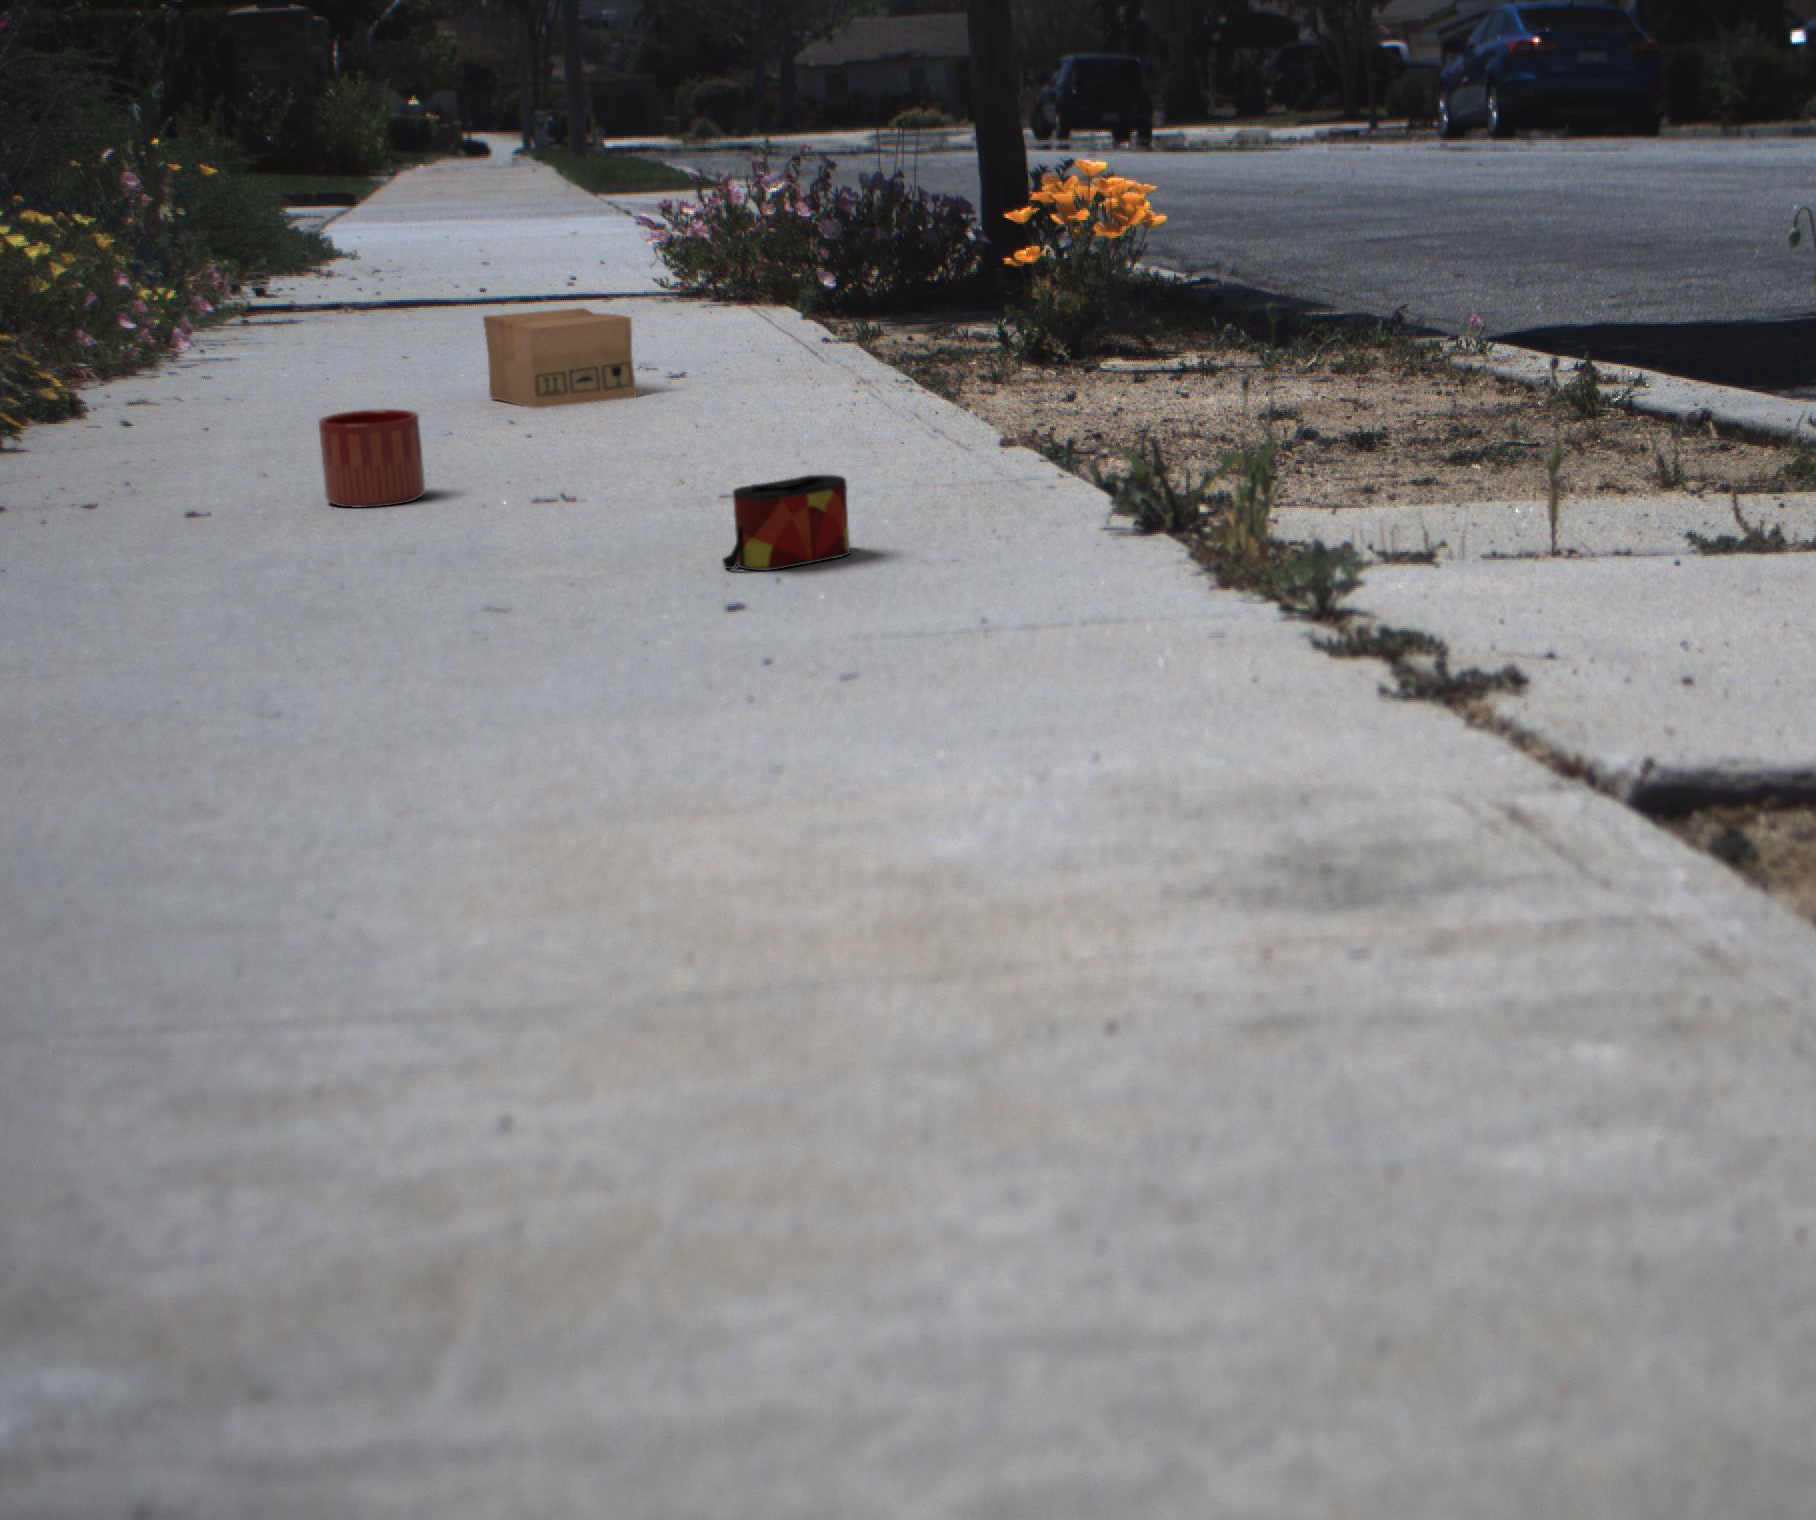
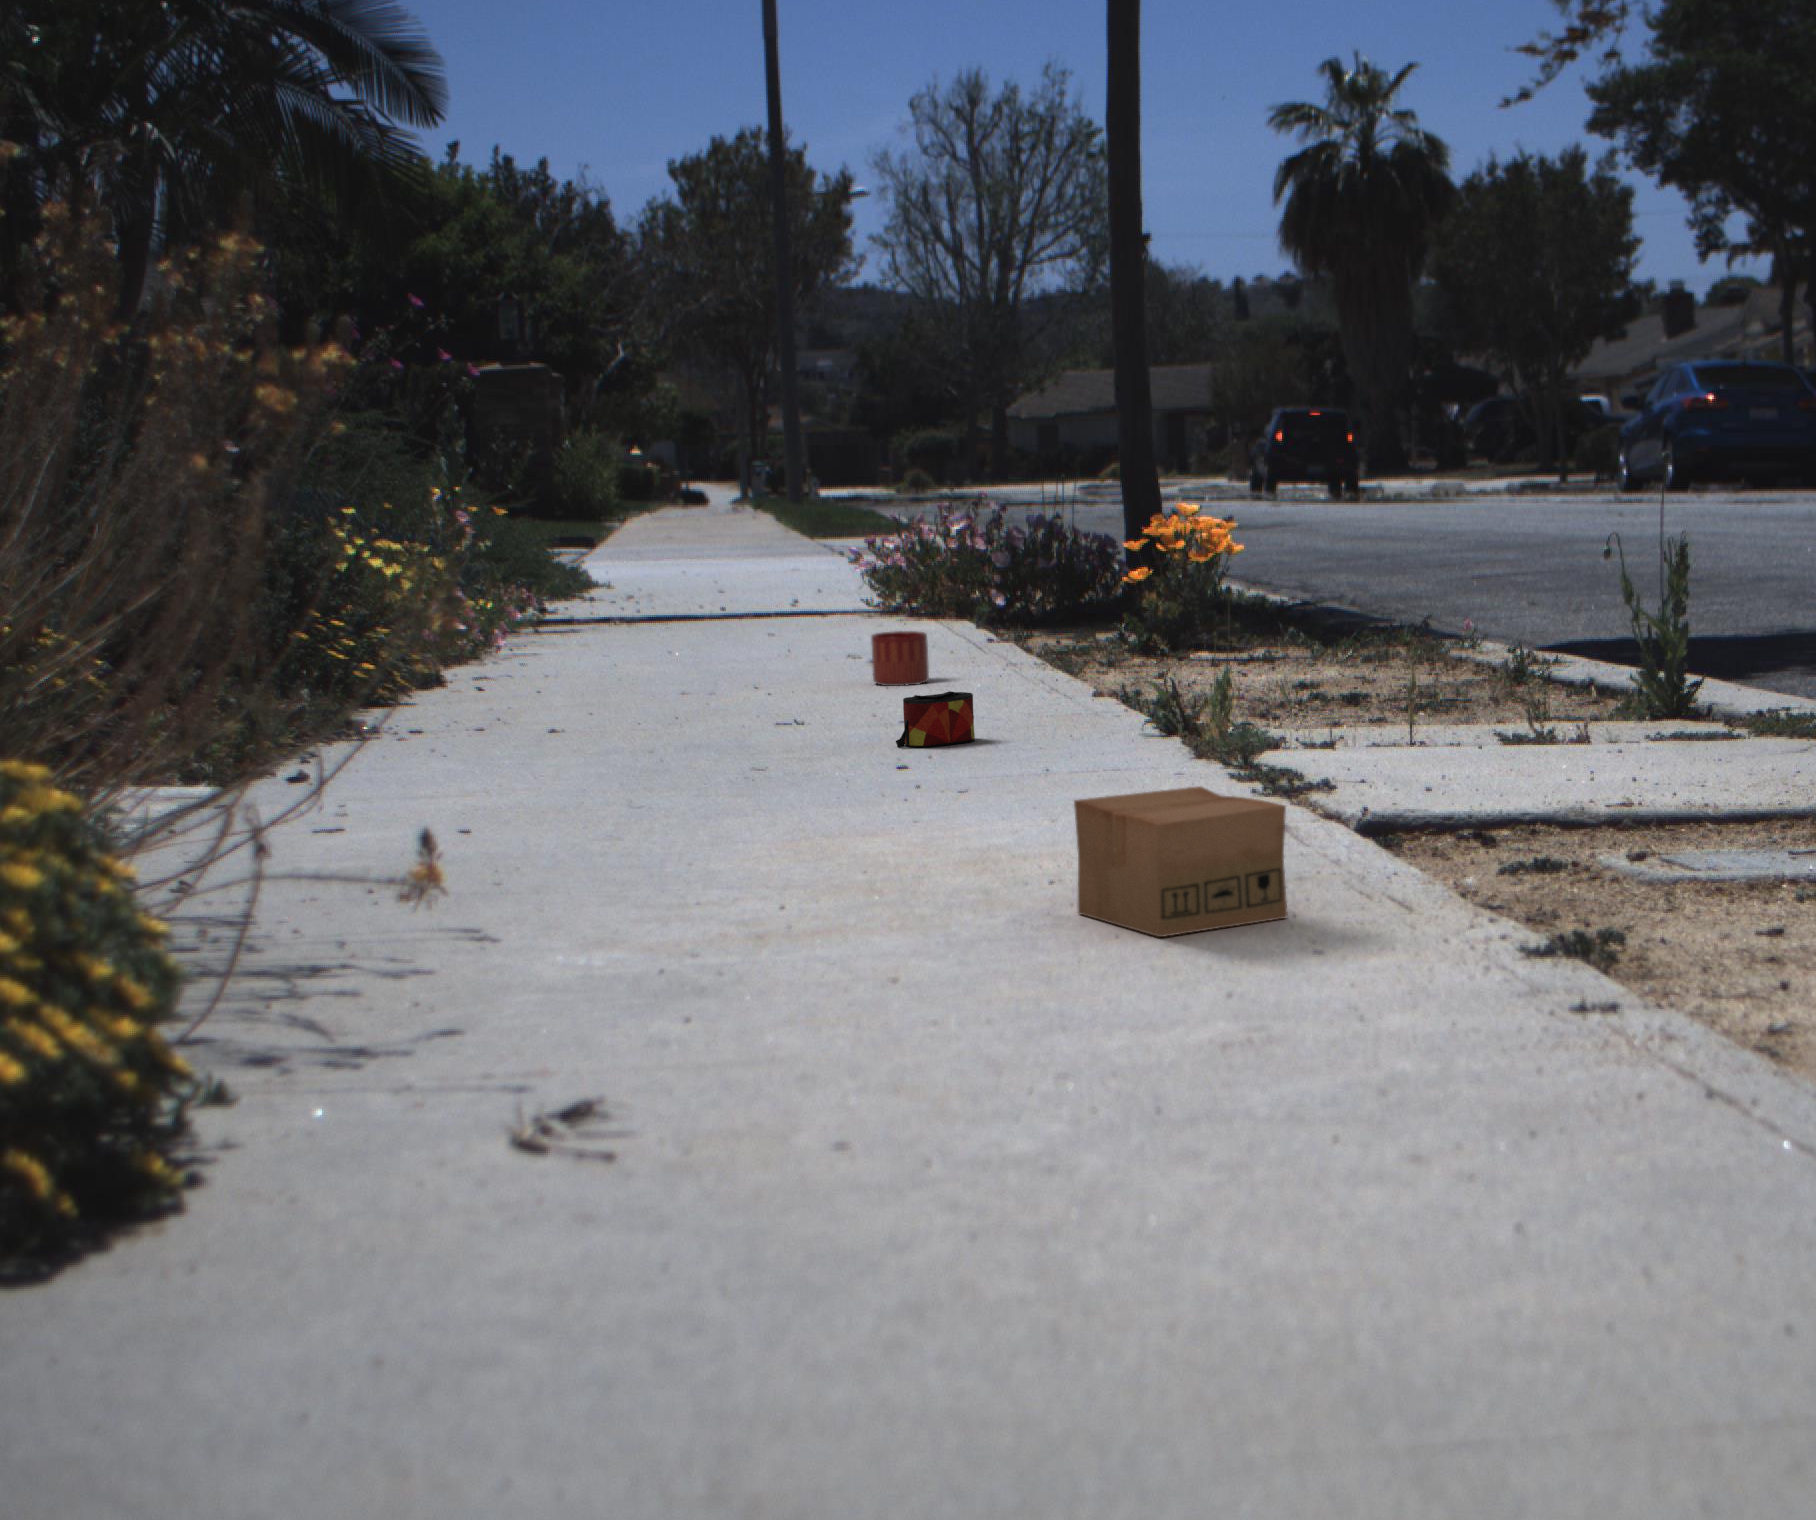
cardboard box: present [483,308,637,409] -> present [1074,786,1287,937]
planter: present [318,409,425,508] -> present [871,631,929,686]

